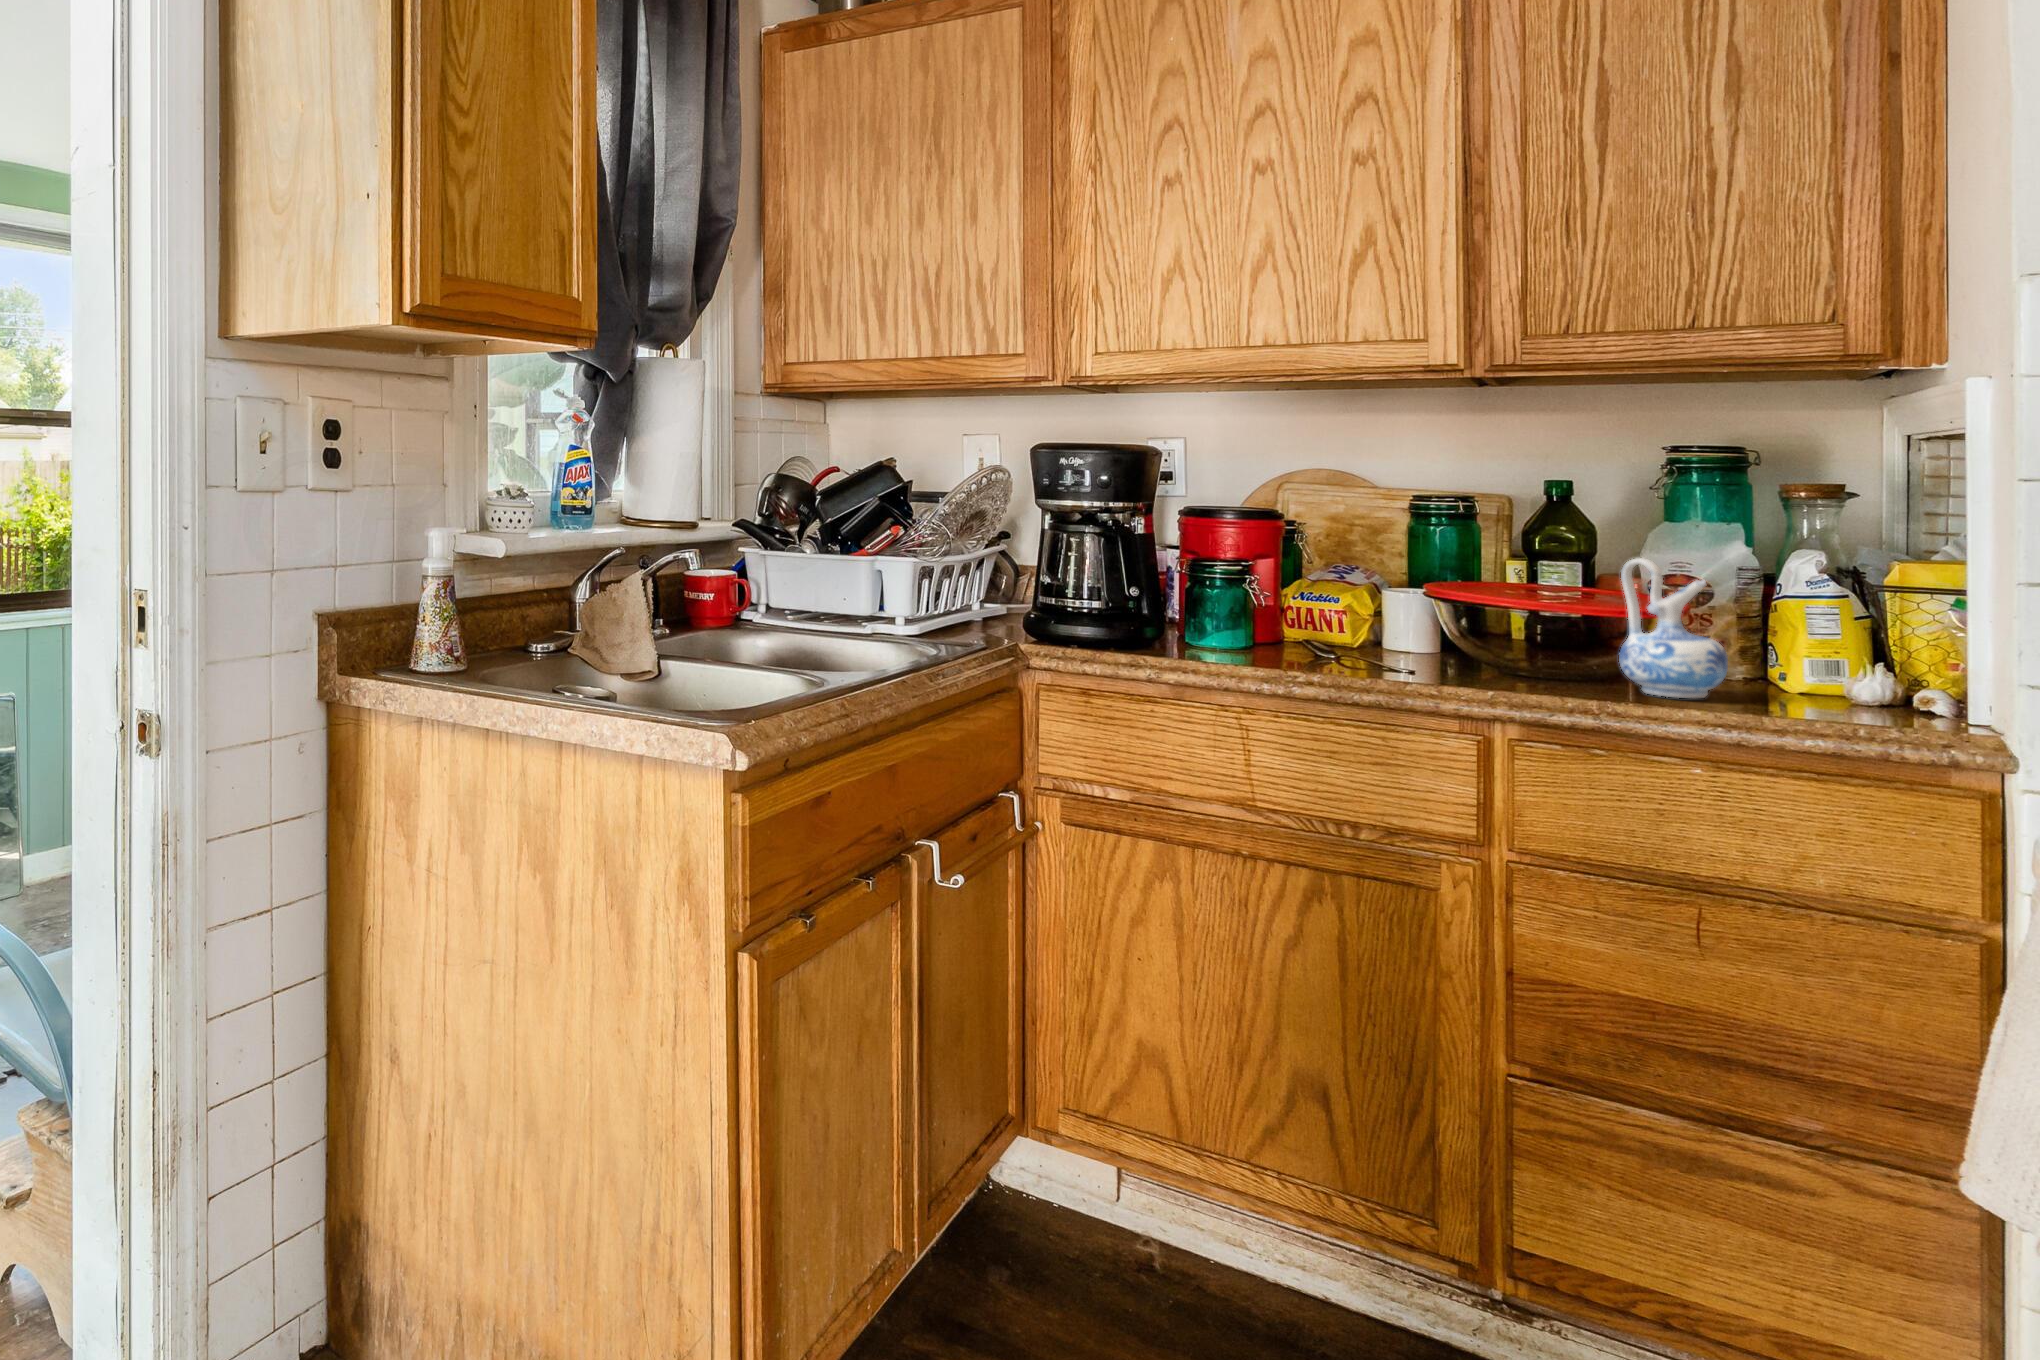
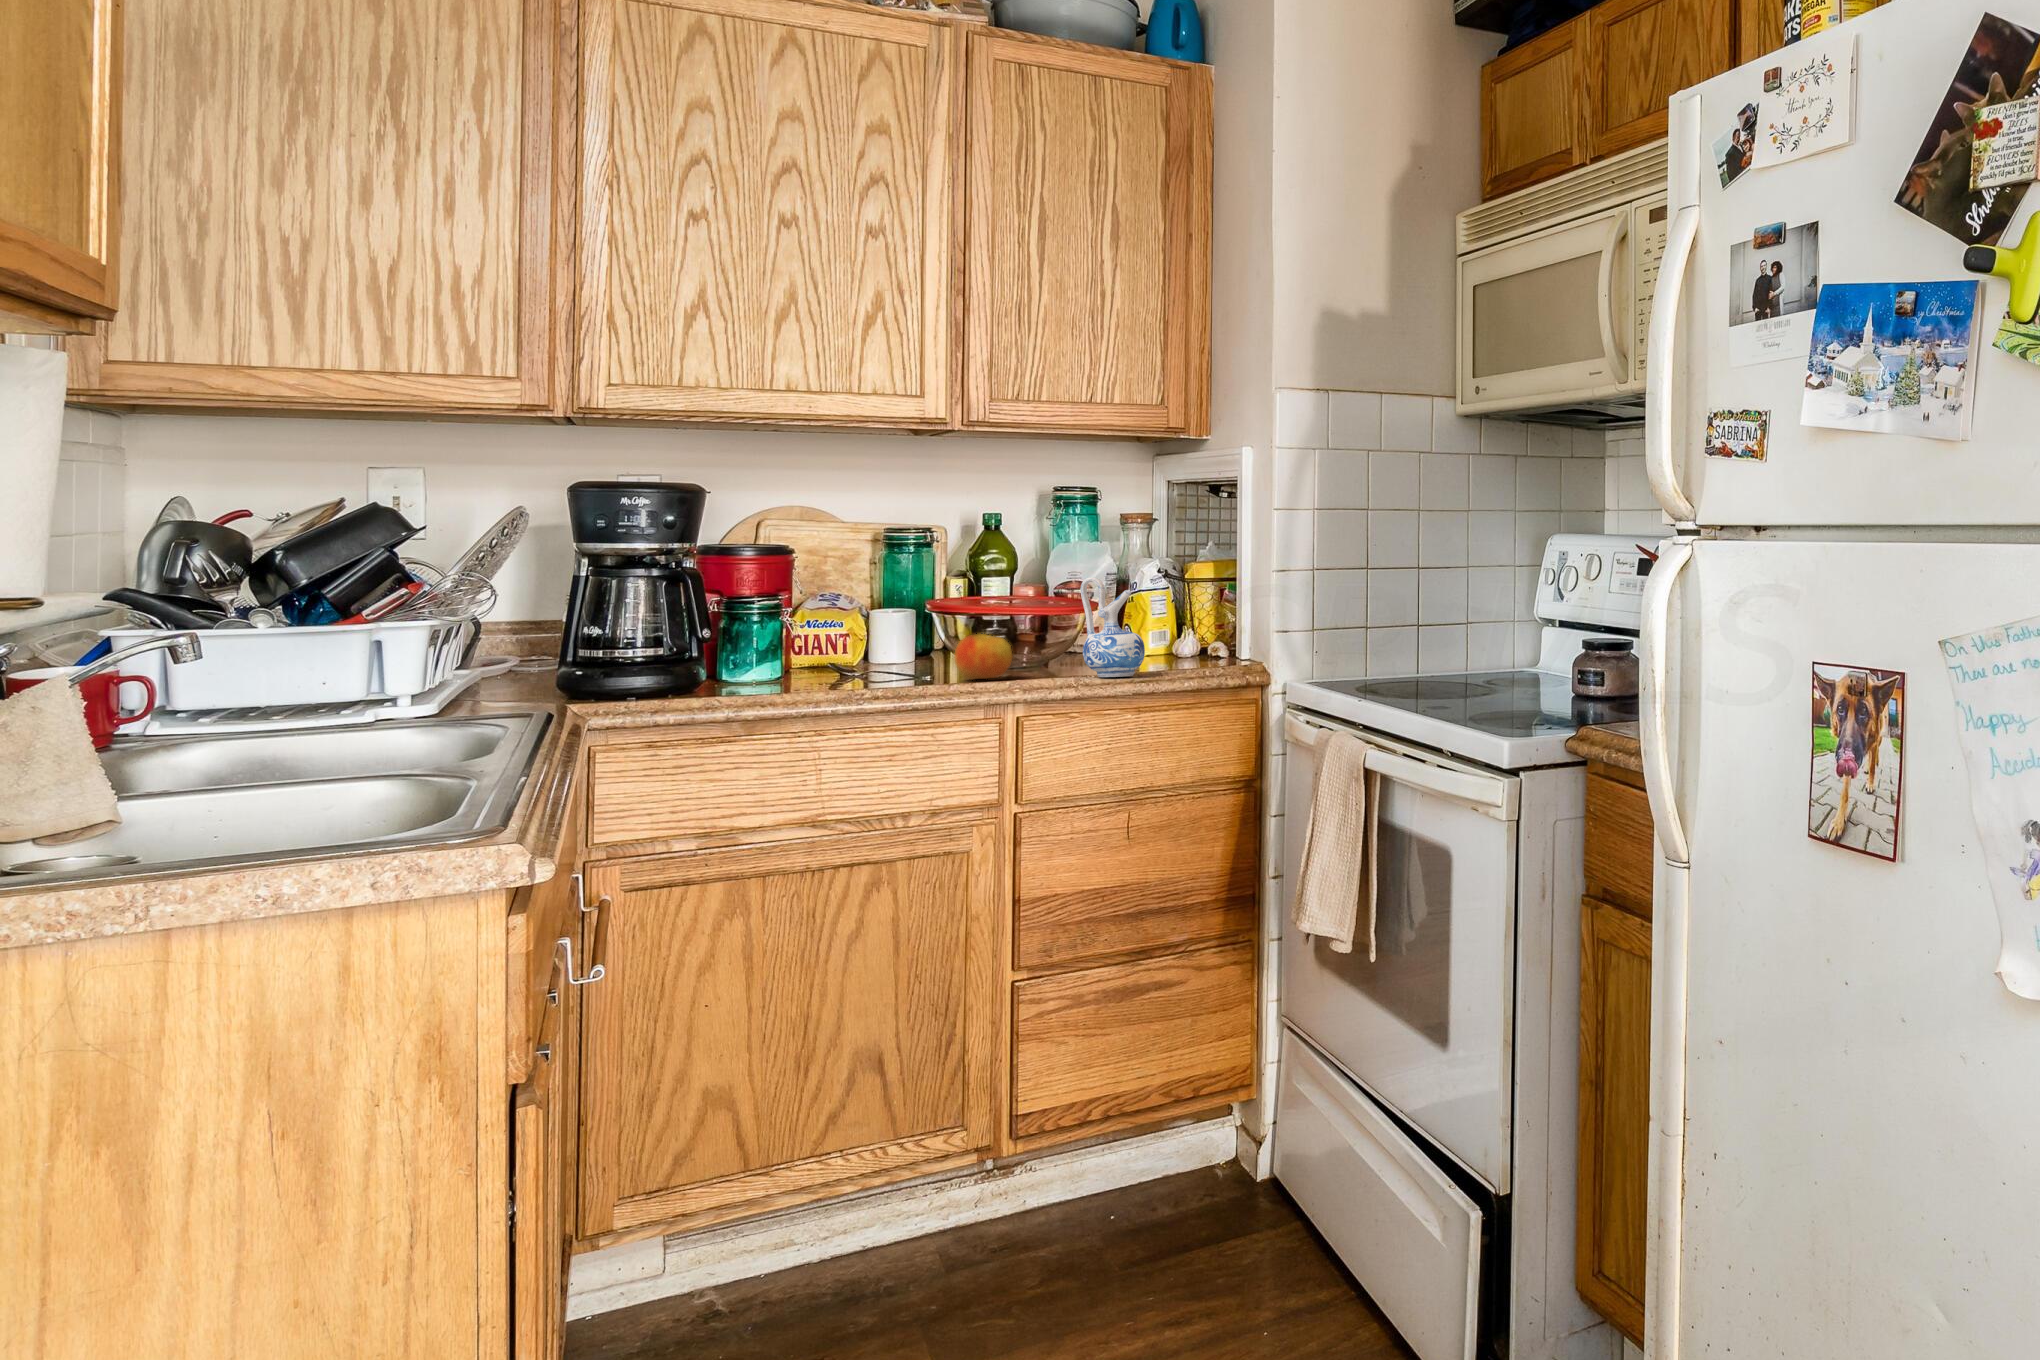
apple: none [1430,618,1512,674] -> present [954,634,1012,680]

